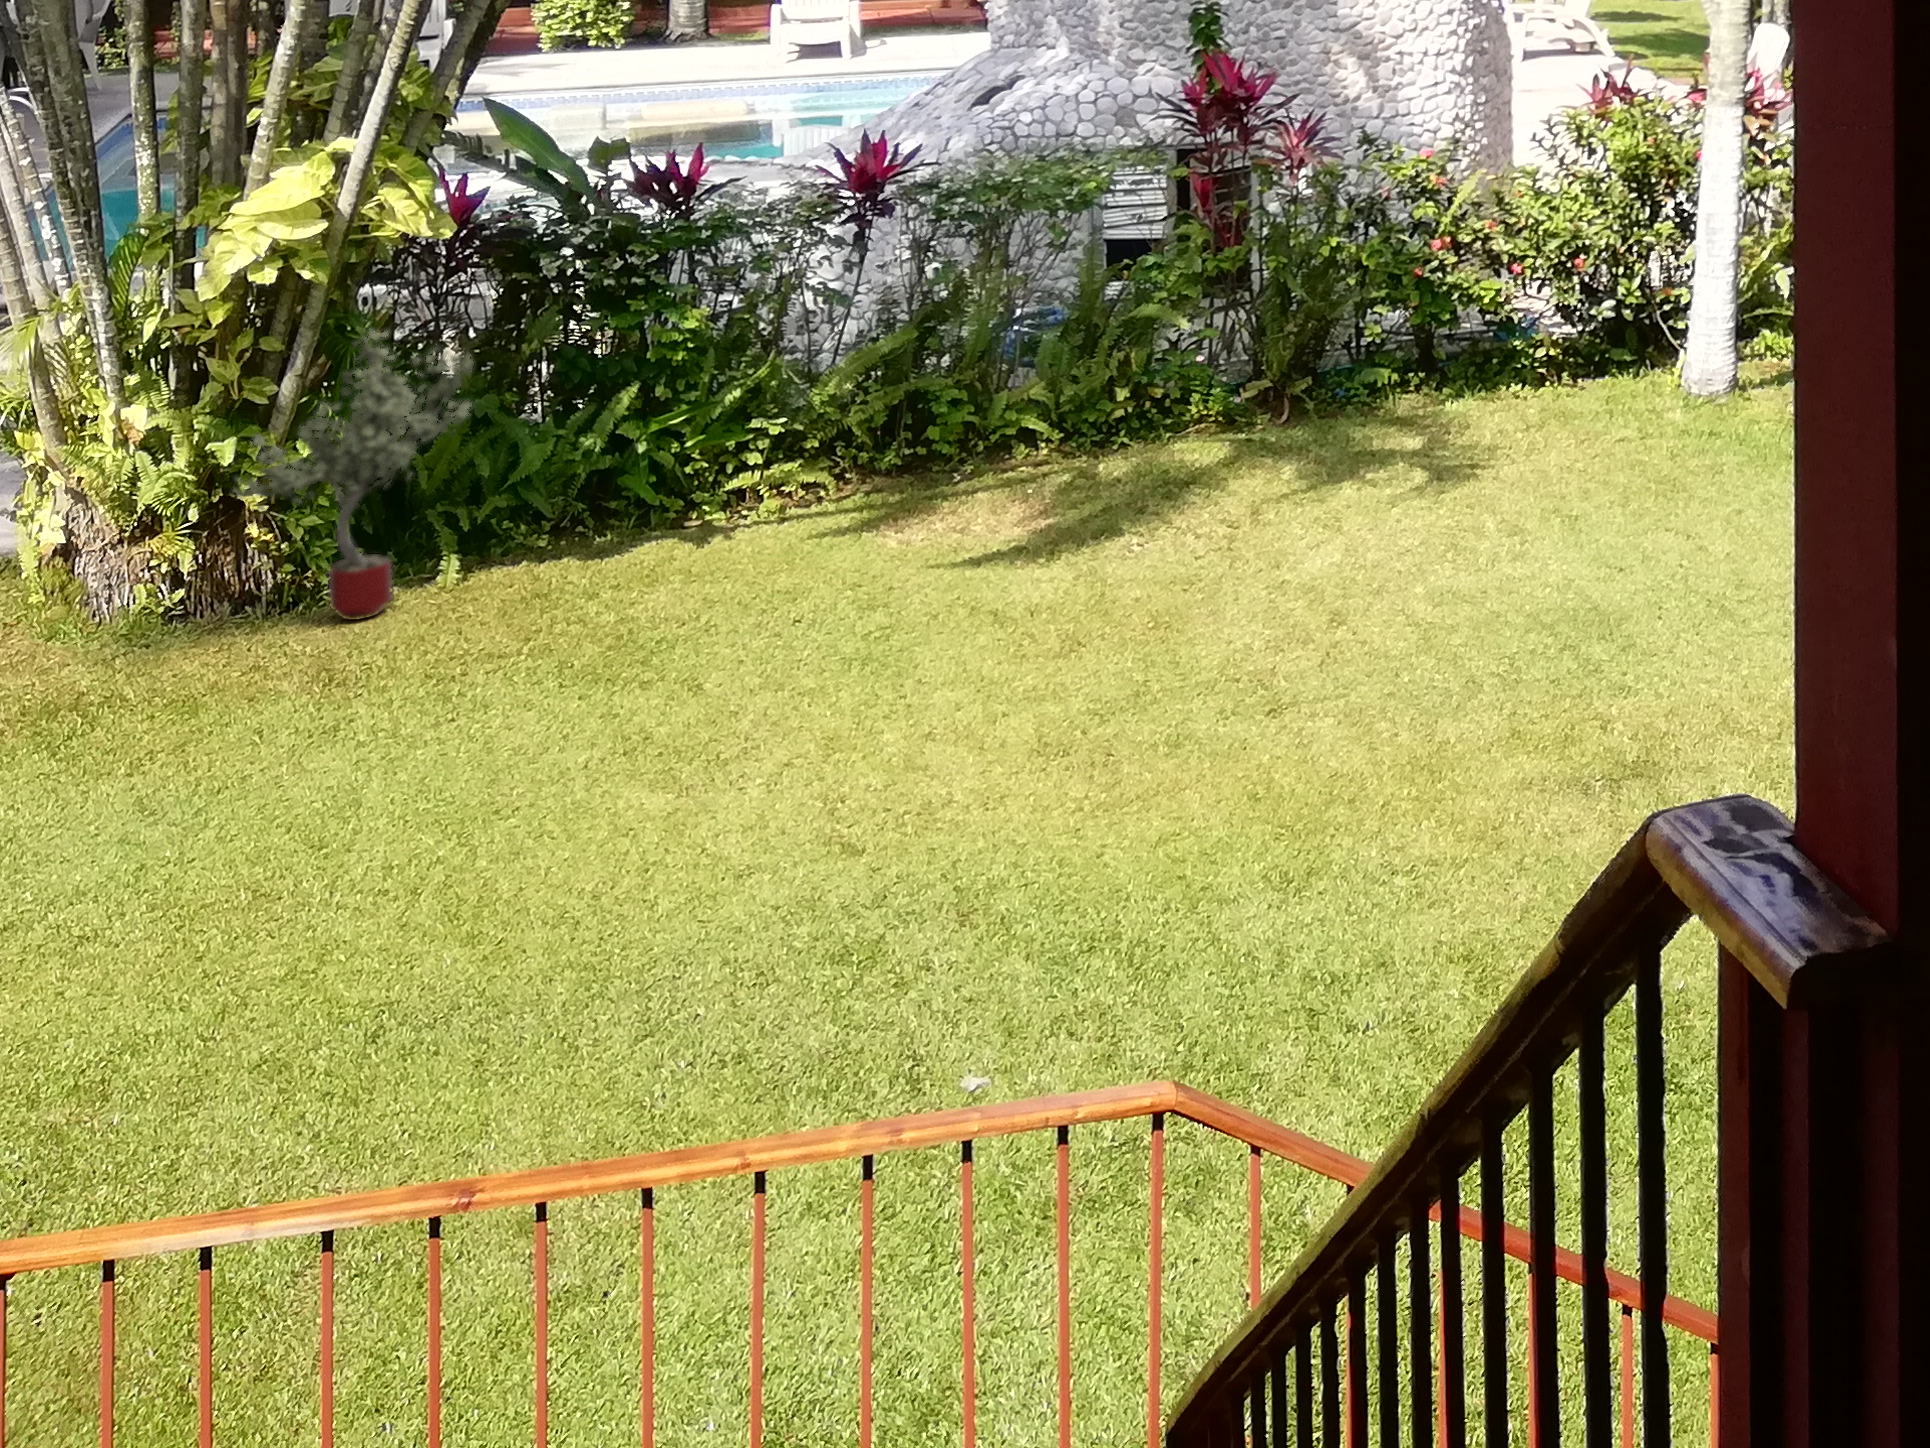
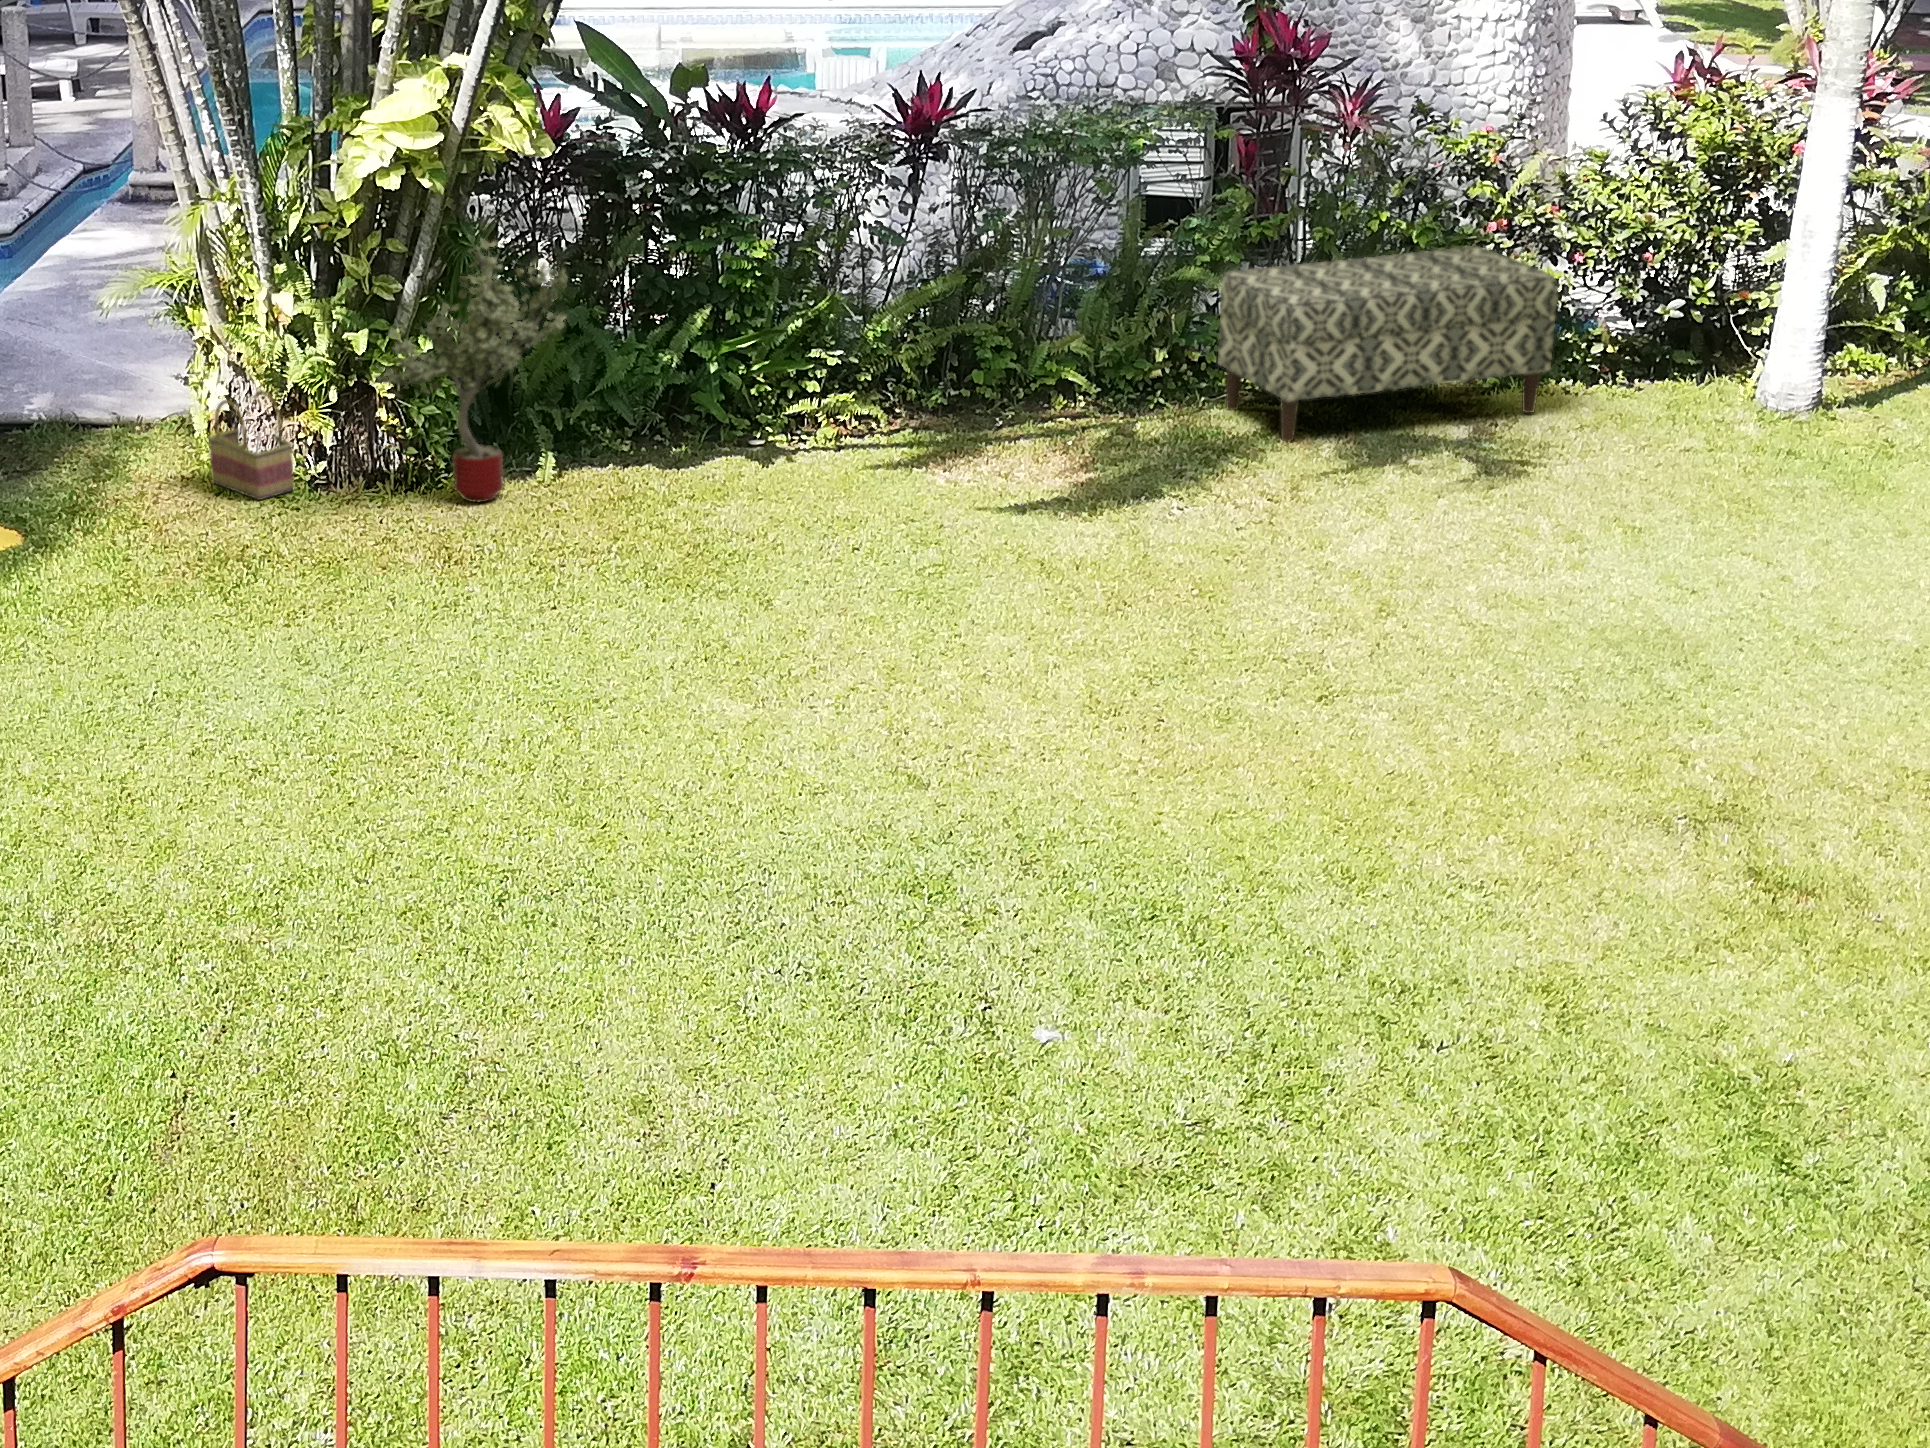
bench: none [1184,256,1498,458] -> present [1218,246,1558,441]
basket: none [8,524,123,651] -> present [208,391,294,500]

